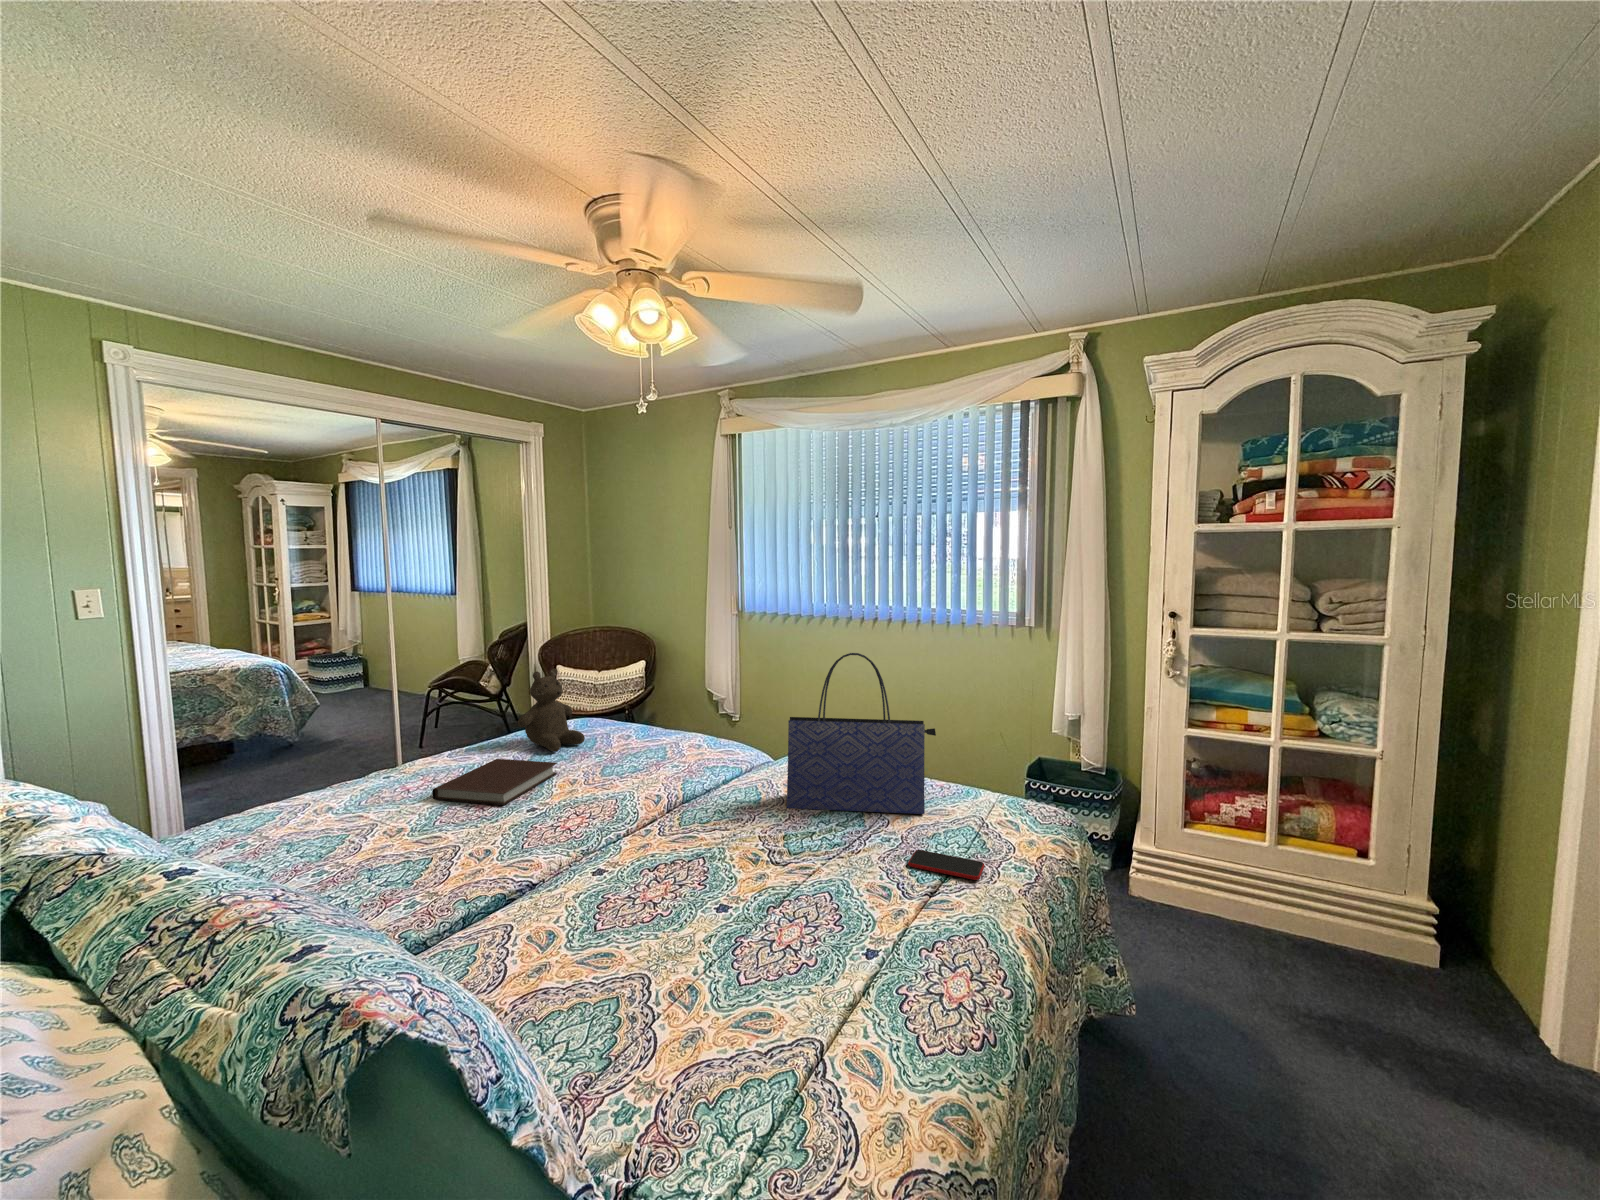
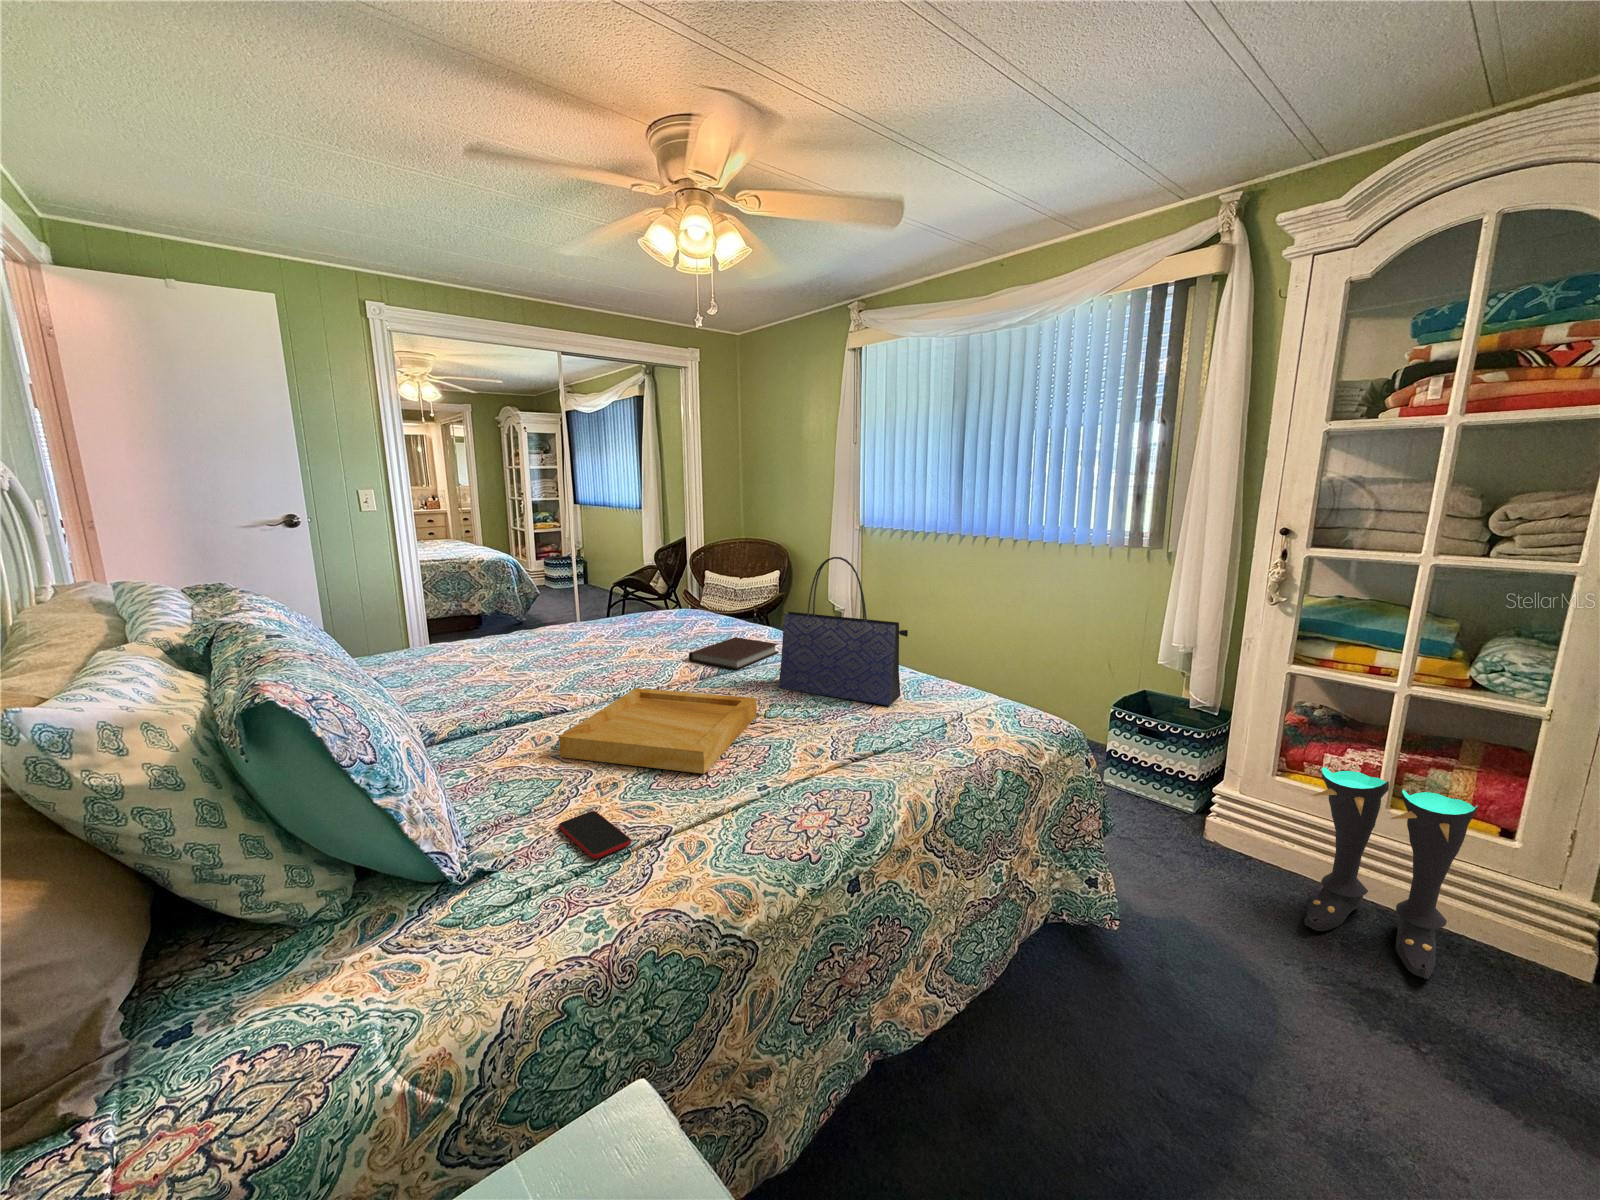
teddy bear: present [518,668,585,752] -> none [620,566,671,632]
notebook: present [432,759,557,805] -> present [689,637,778,669]
boots: none [1243,817,1365,995] -> present [1305,767,1477,979]
tray: none [609,827,826,959] -> present [559,688,757,774]
smartphone: present [908,850,984,880] -> present [559,811,631,859]

